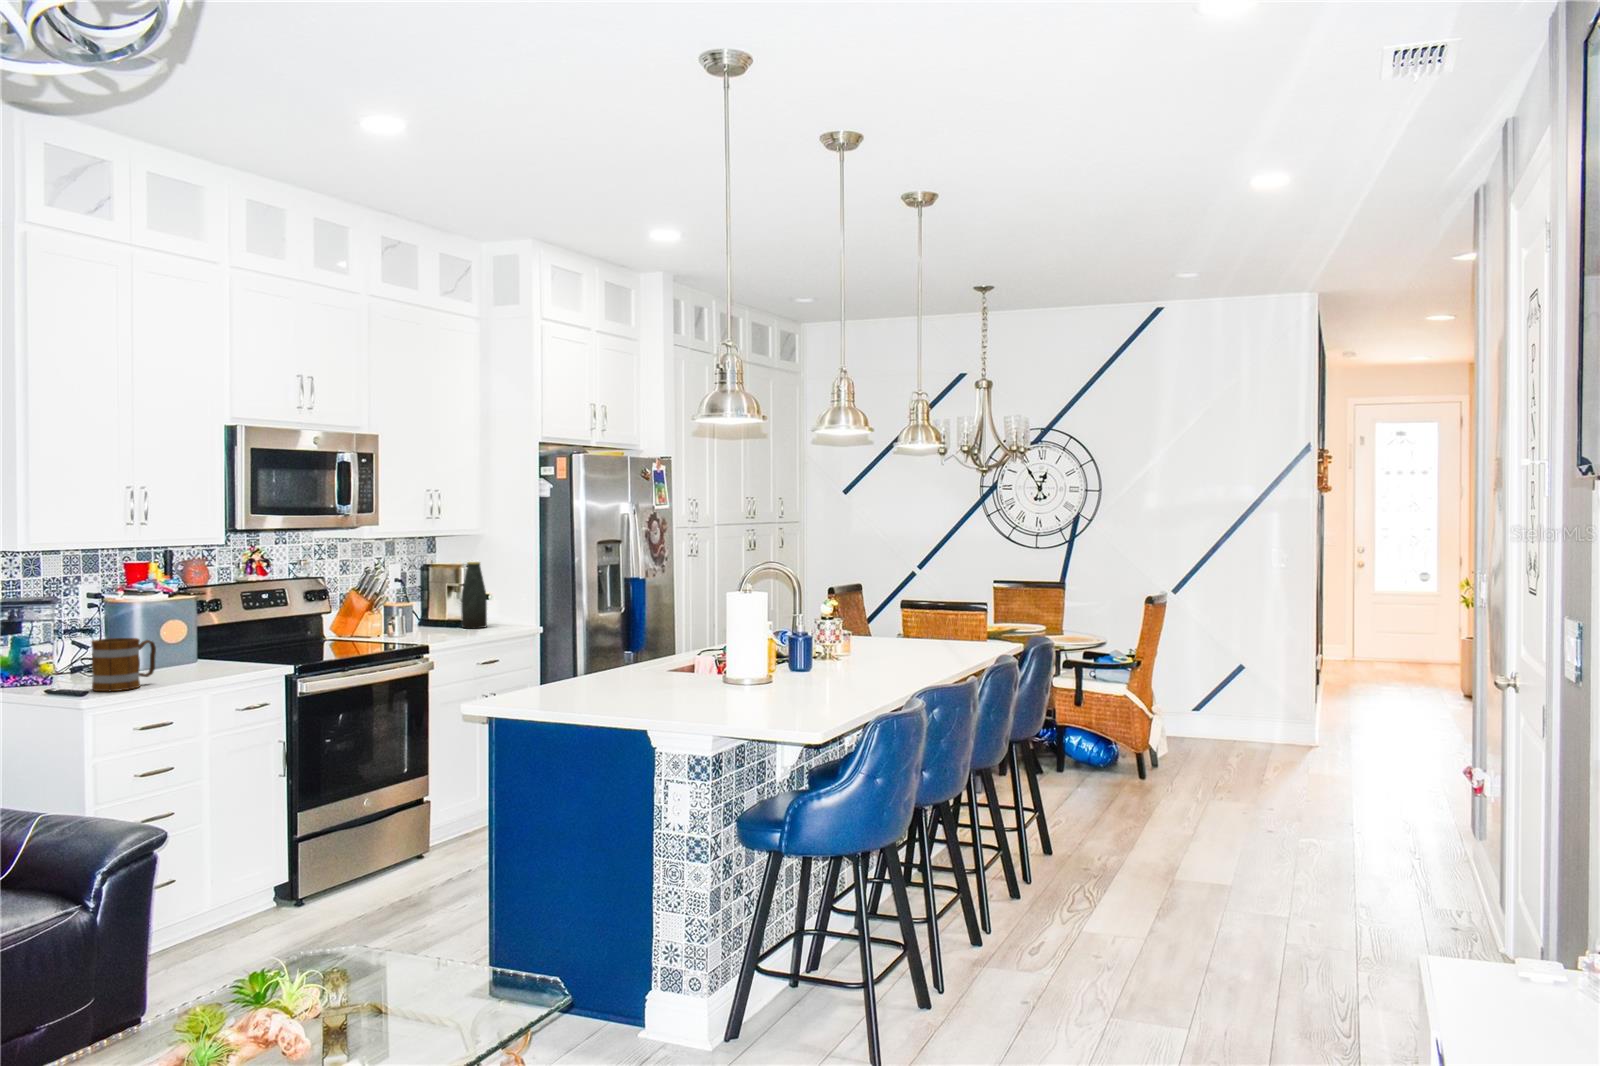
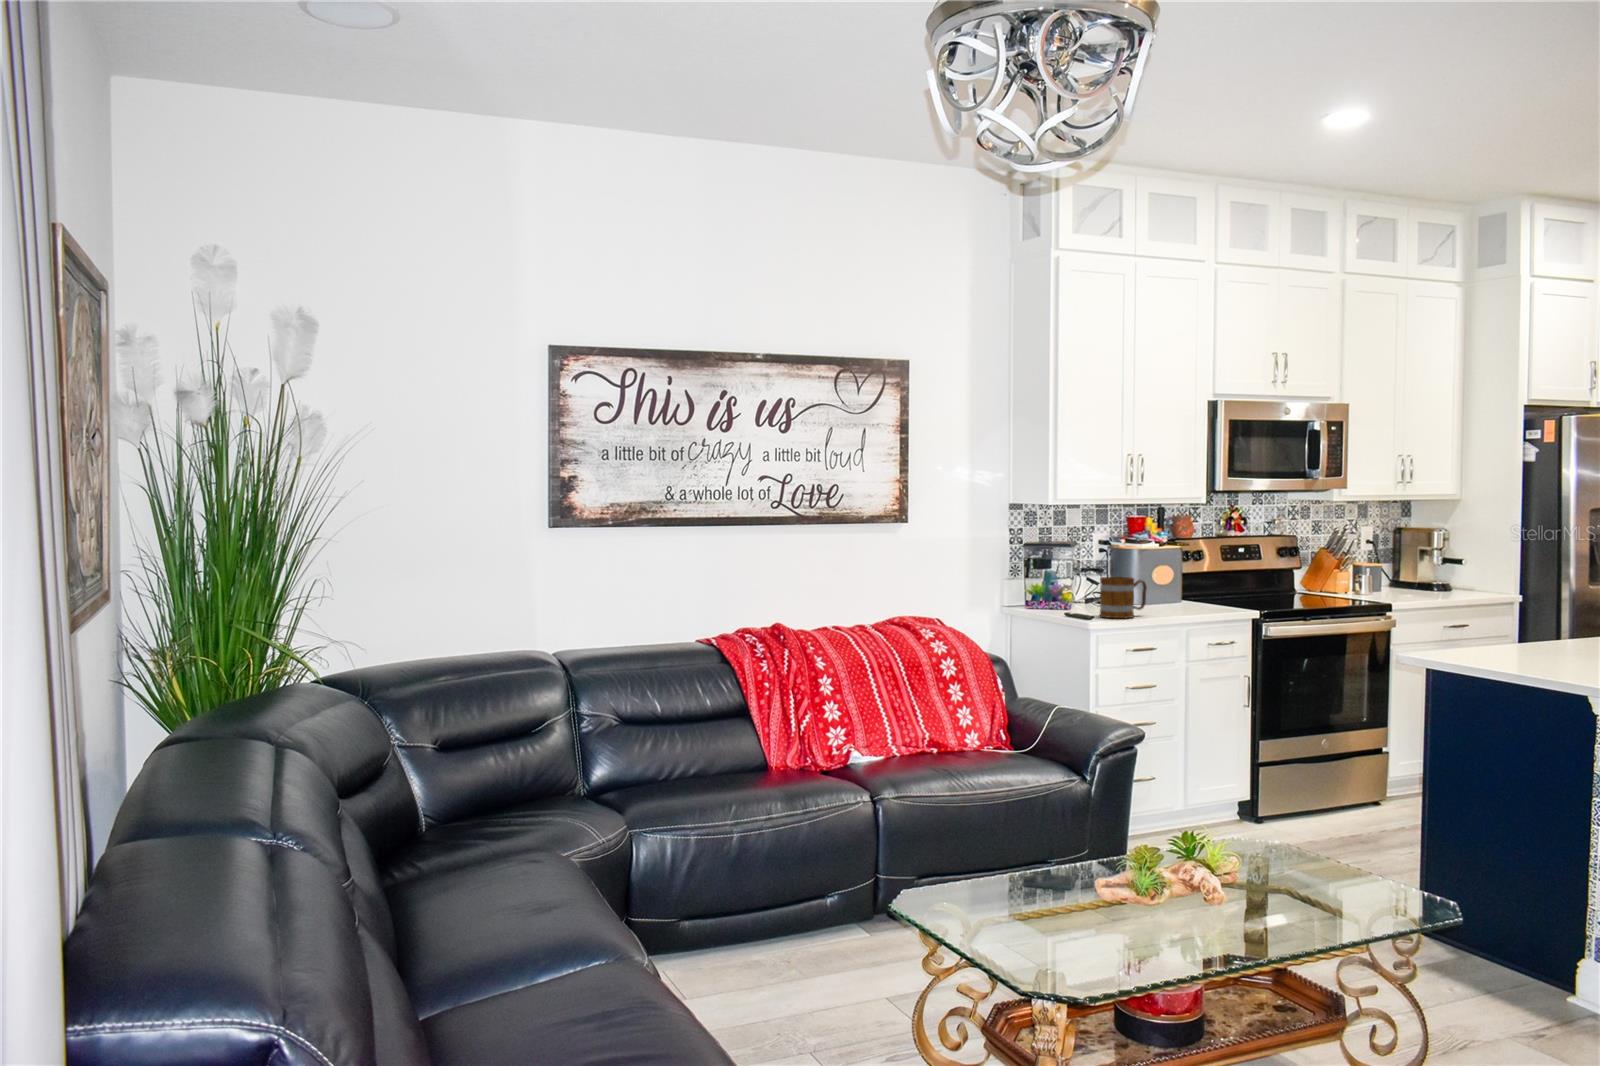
bottle: present [461,562,487,628] -> none [1433,526,1461,594]

